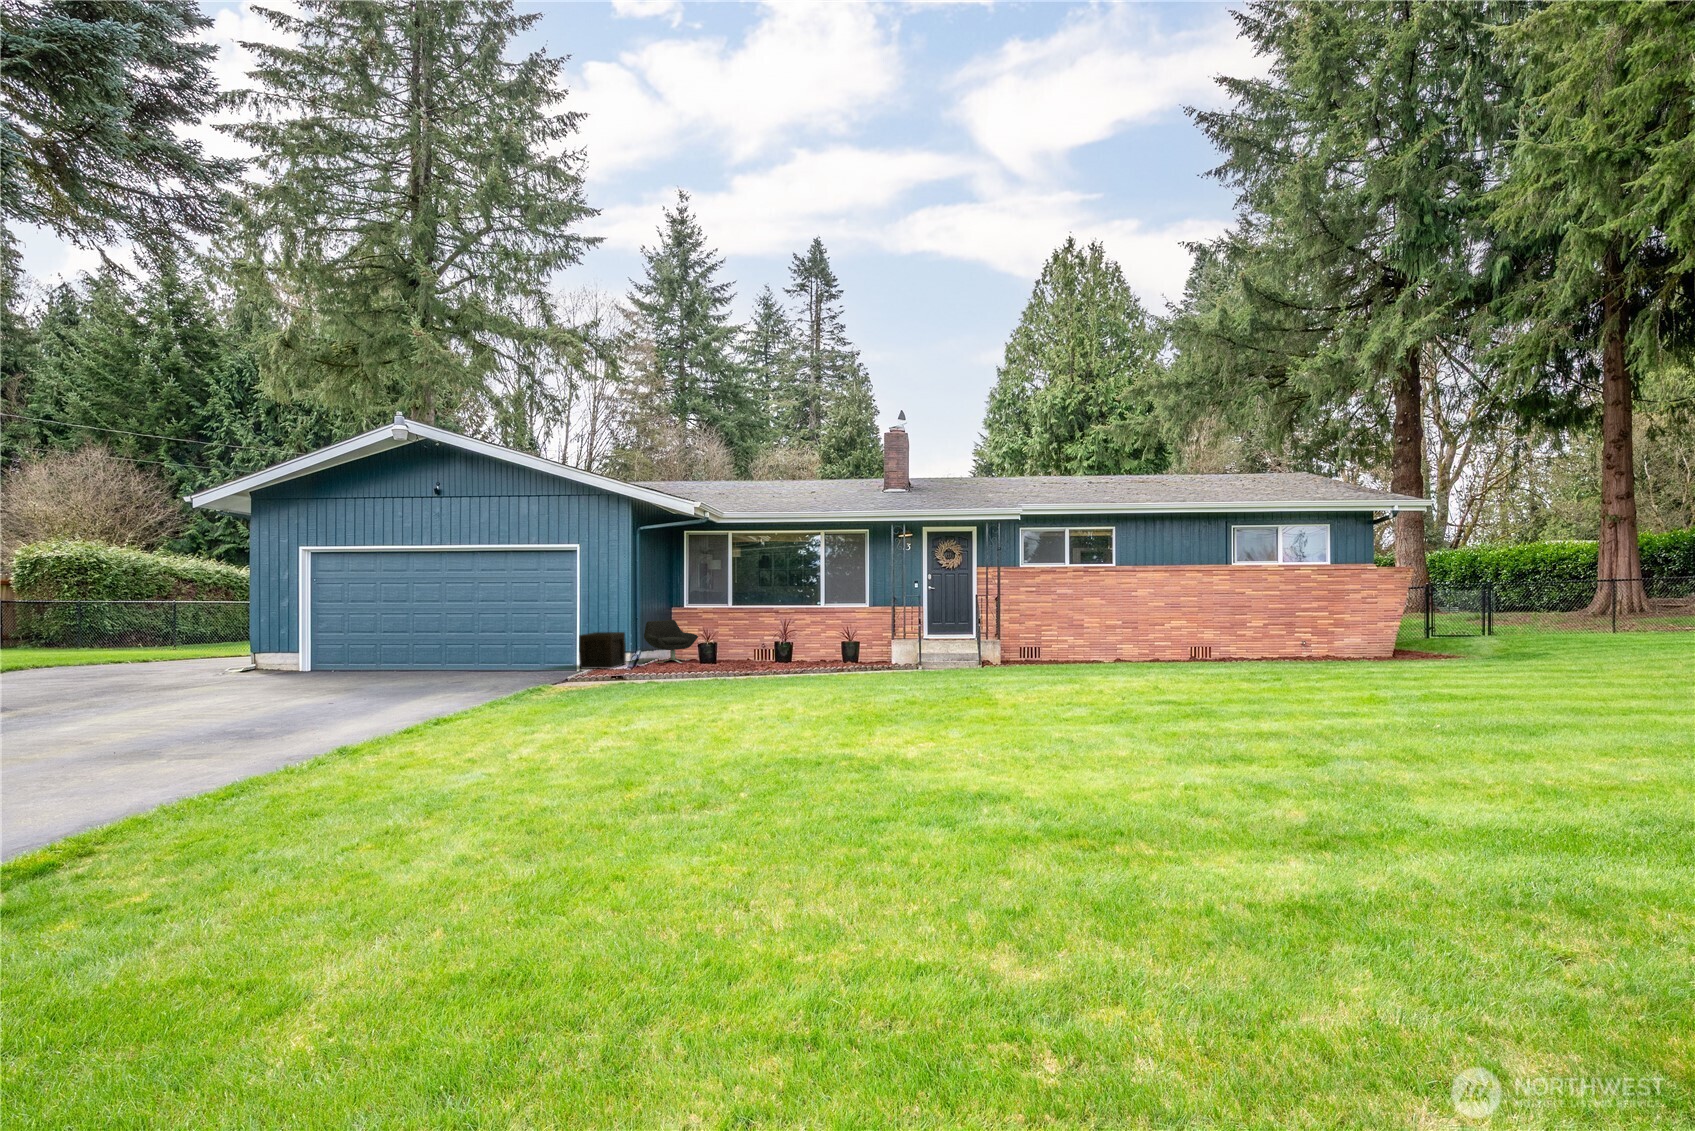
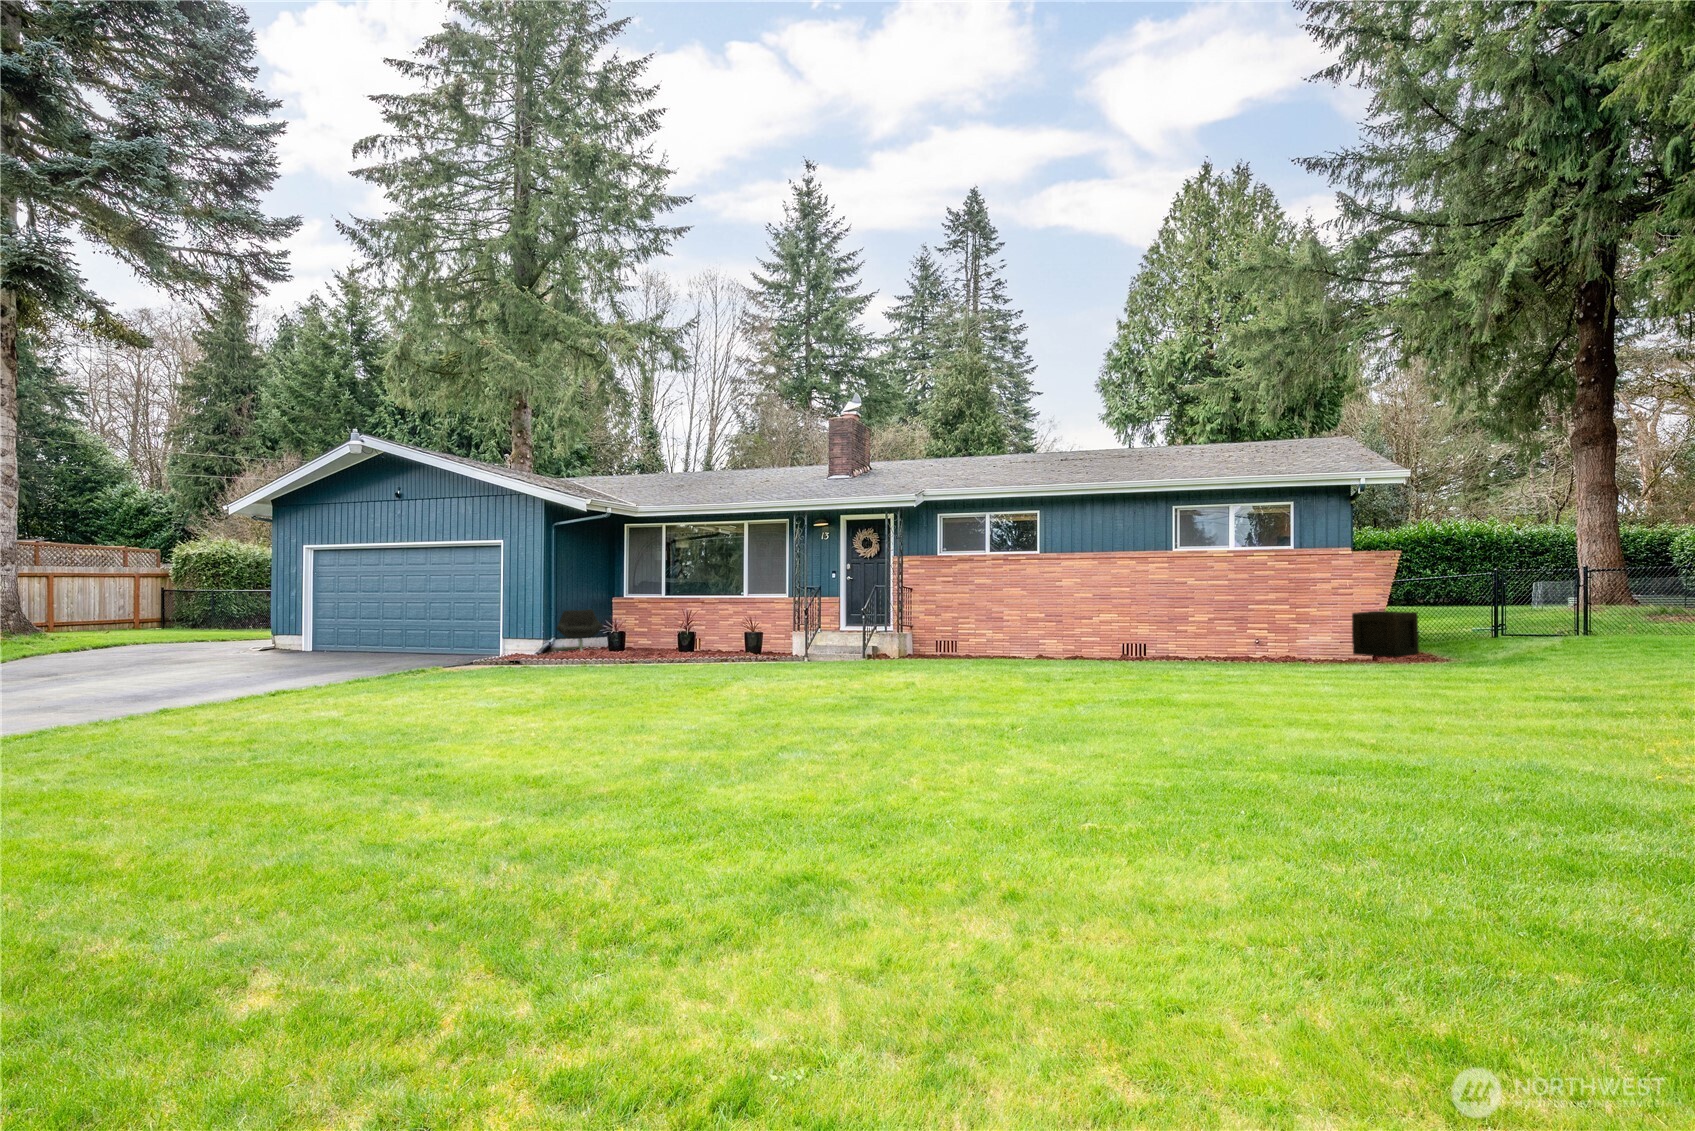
wooden crate: present [579,632,626,669] -> present [1352,611,1419,658]

